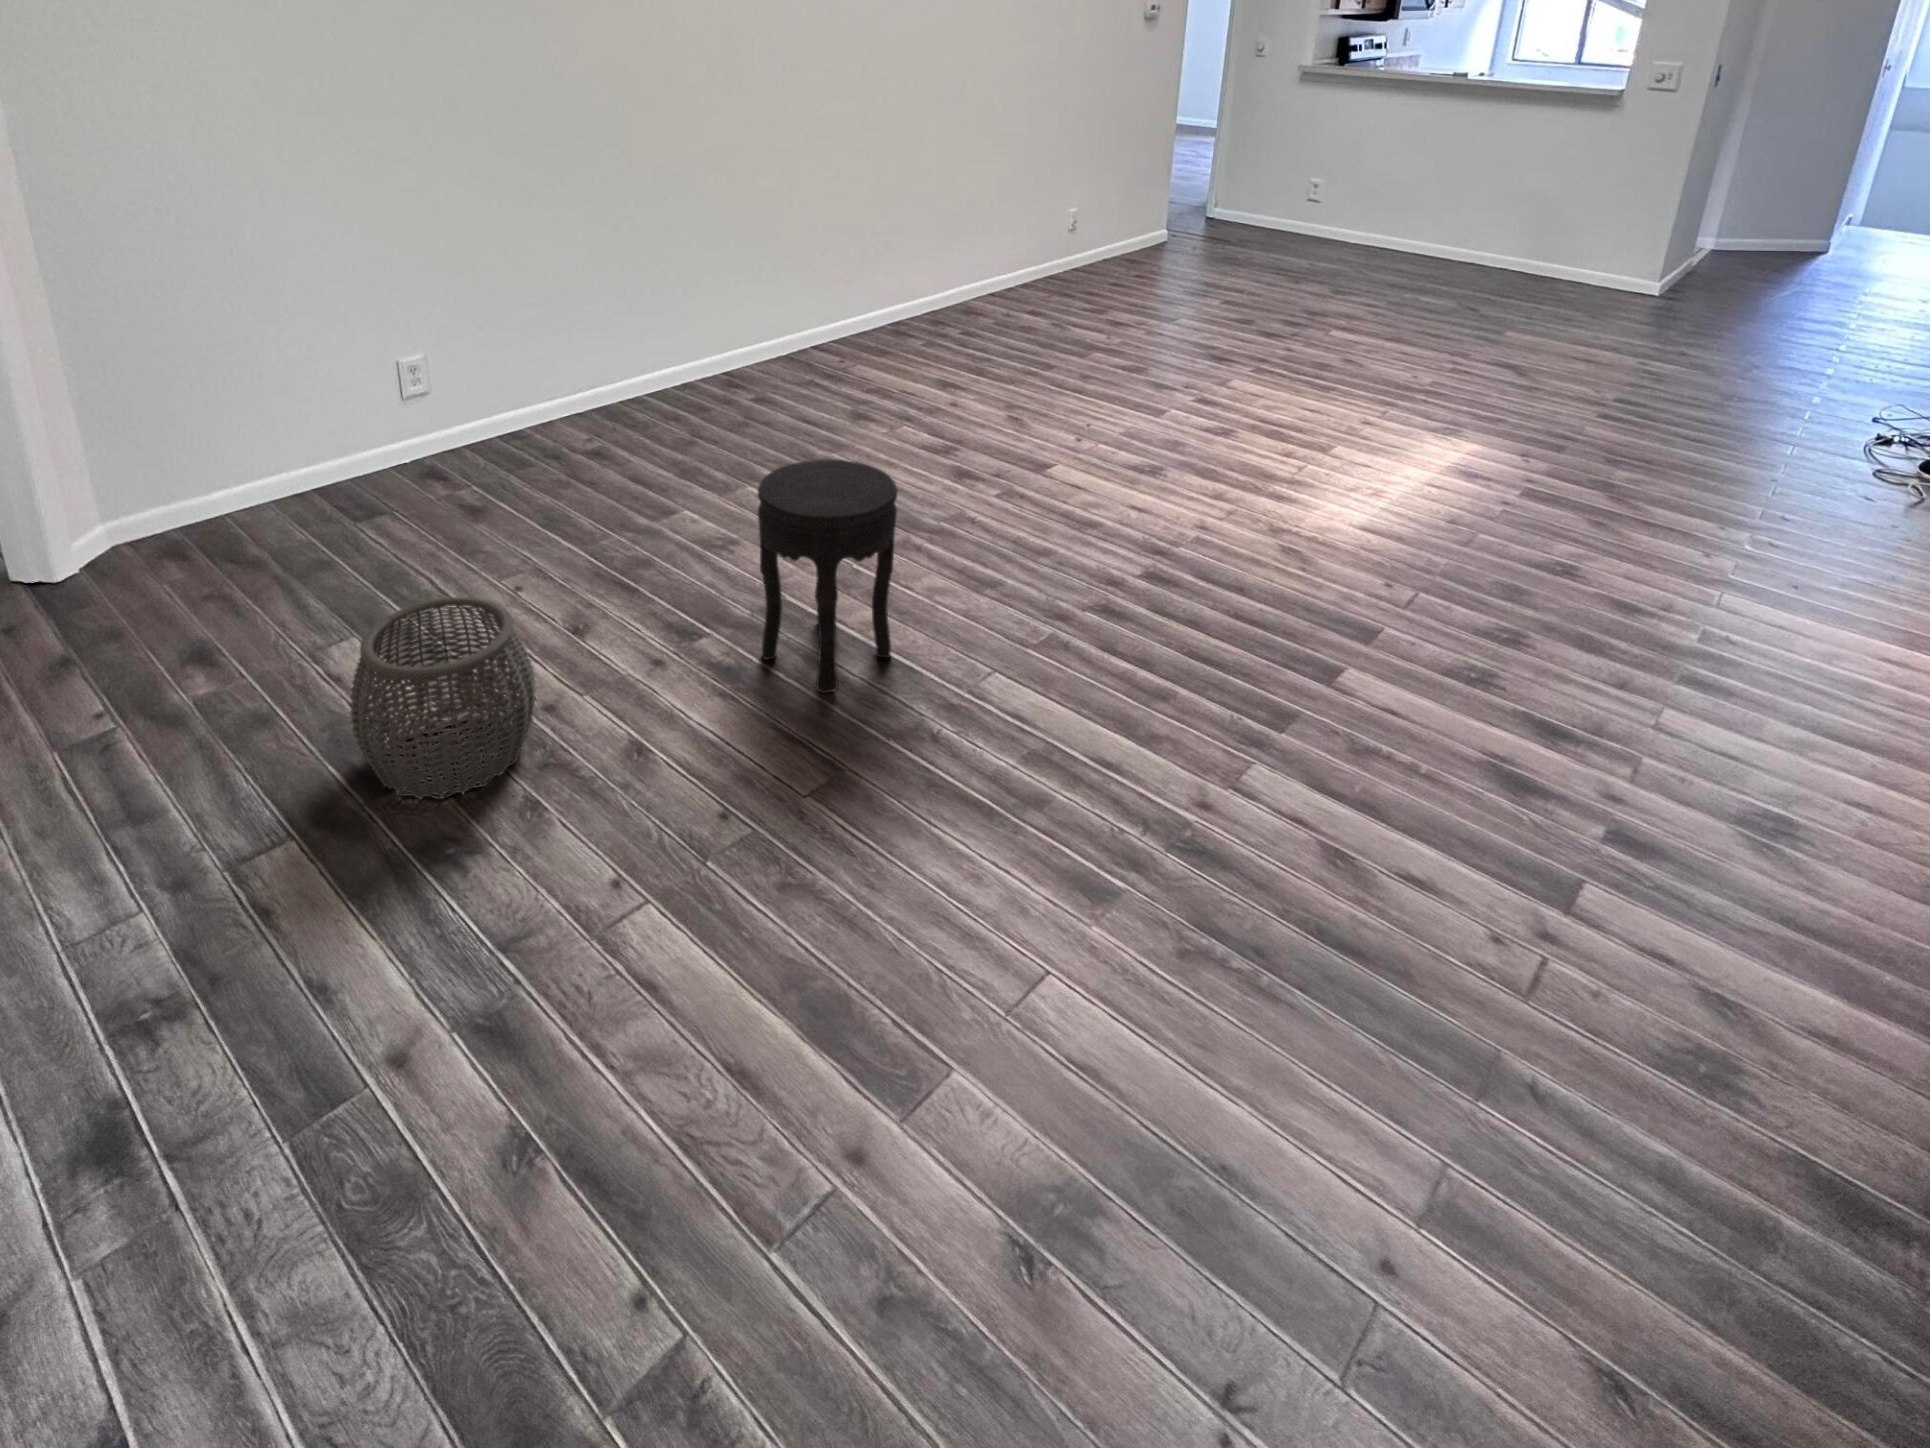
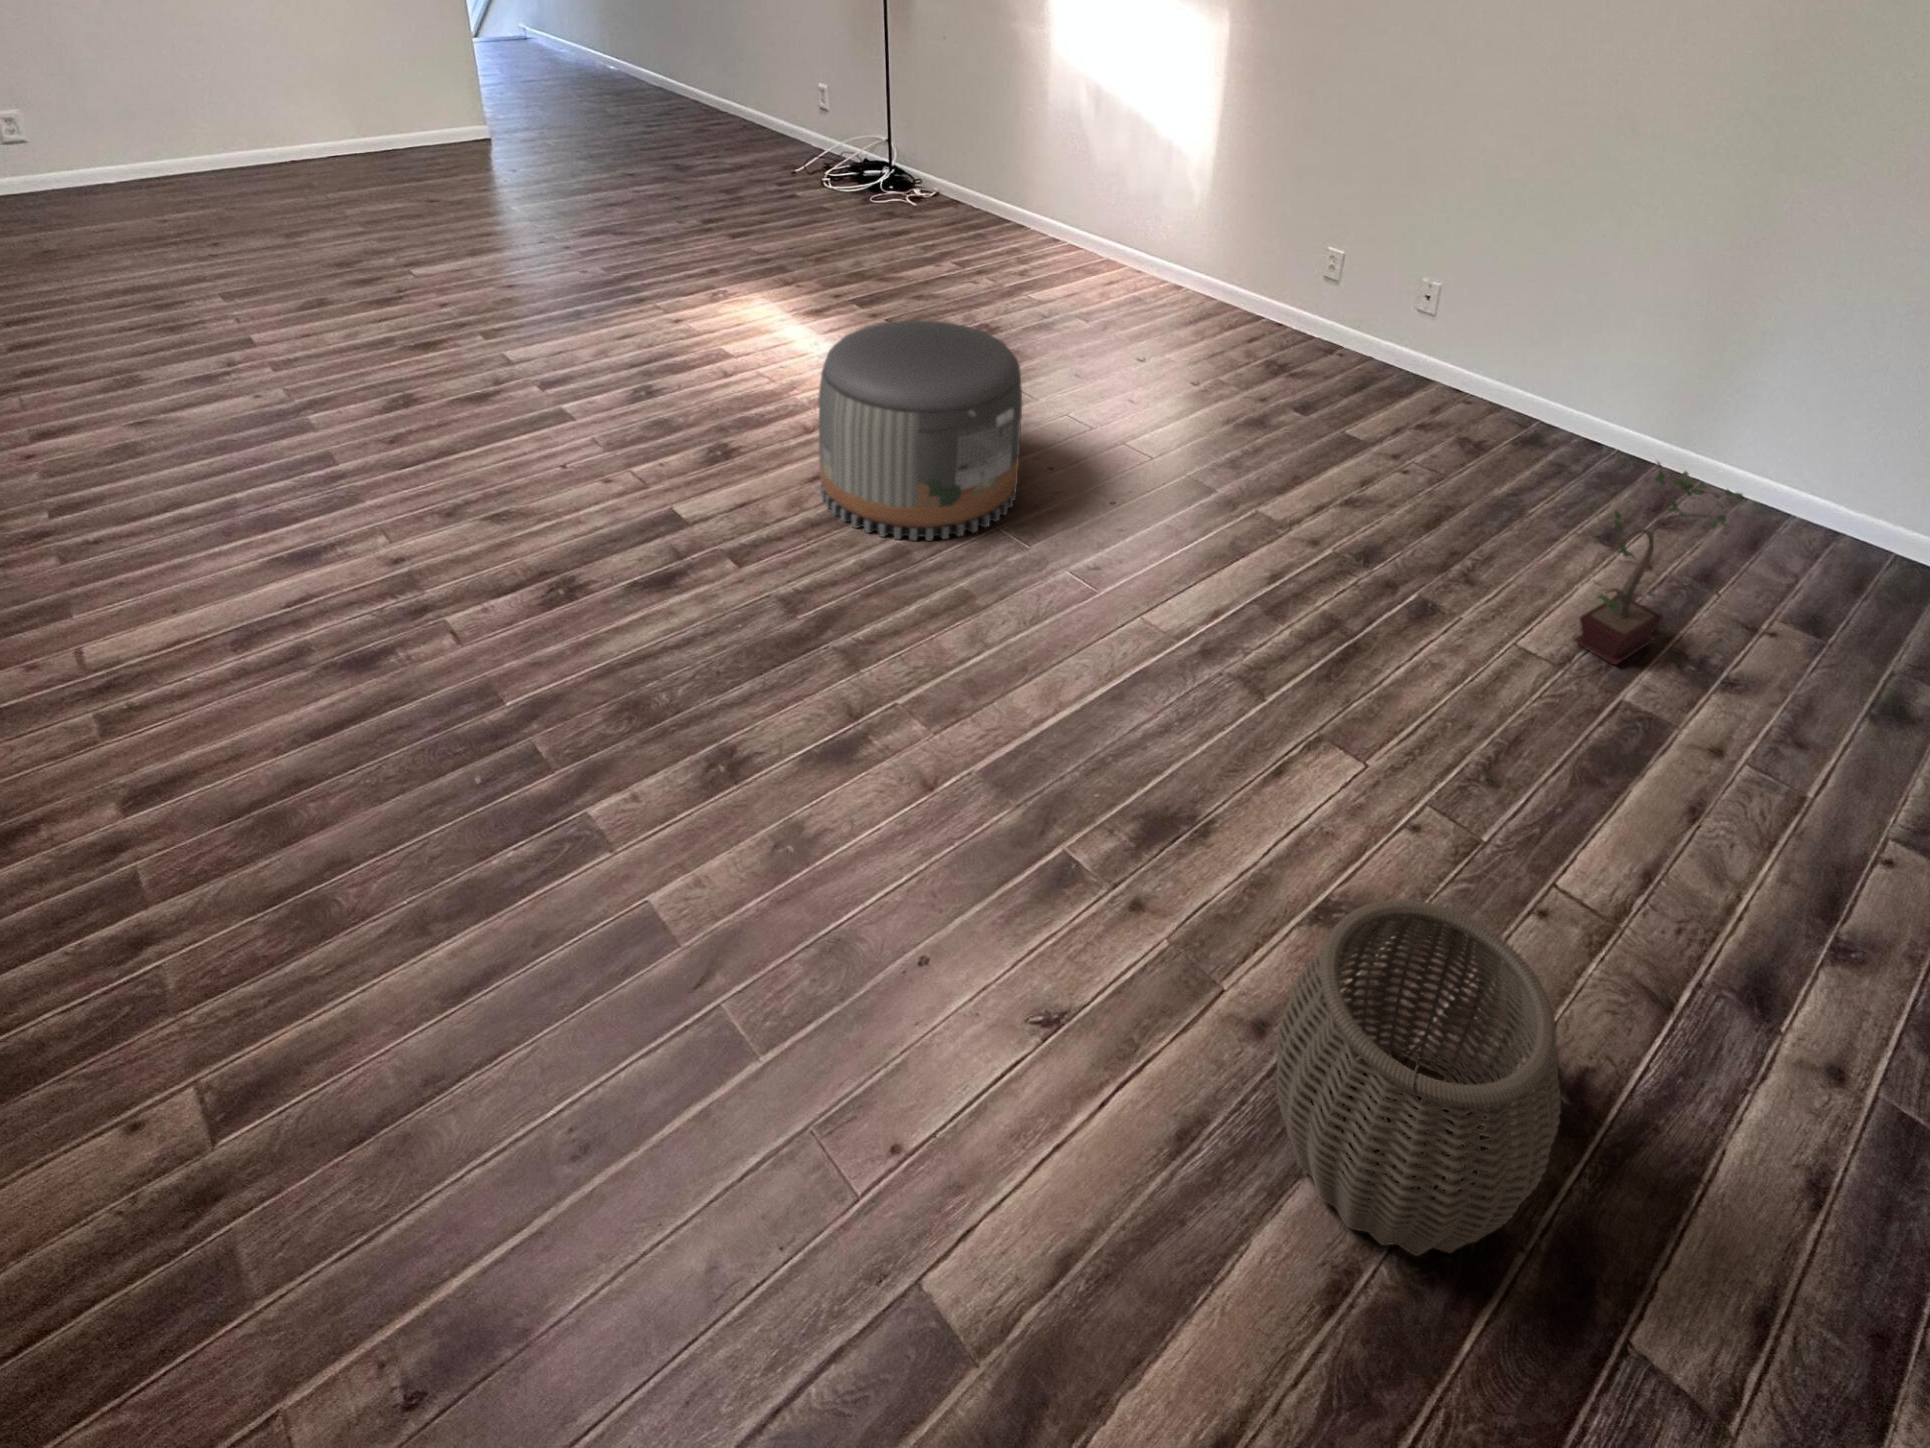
pouf: none [1046,414,1236,610] -> present [819,320,1022,540]
side table: present [758,460,898,693] -> none [1023,488,1216,791]
potted plant: none [1003,842,1248,1157] -> present [1574,462,1743,664]

